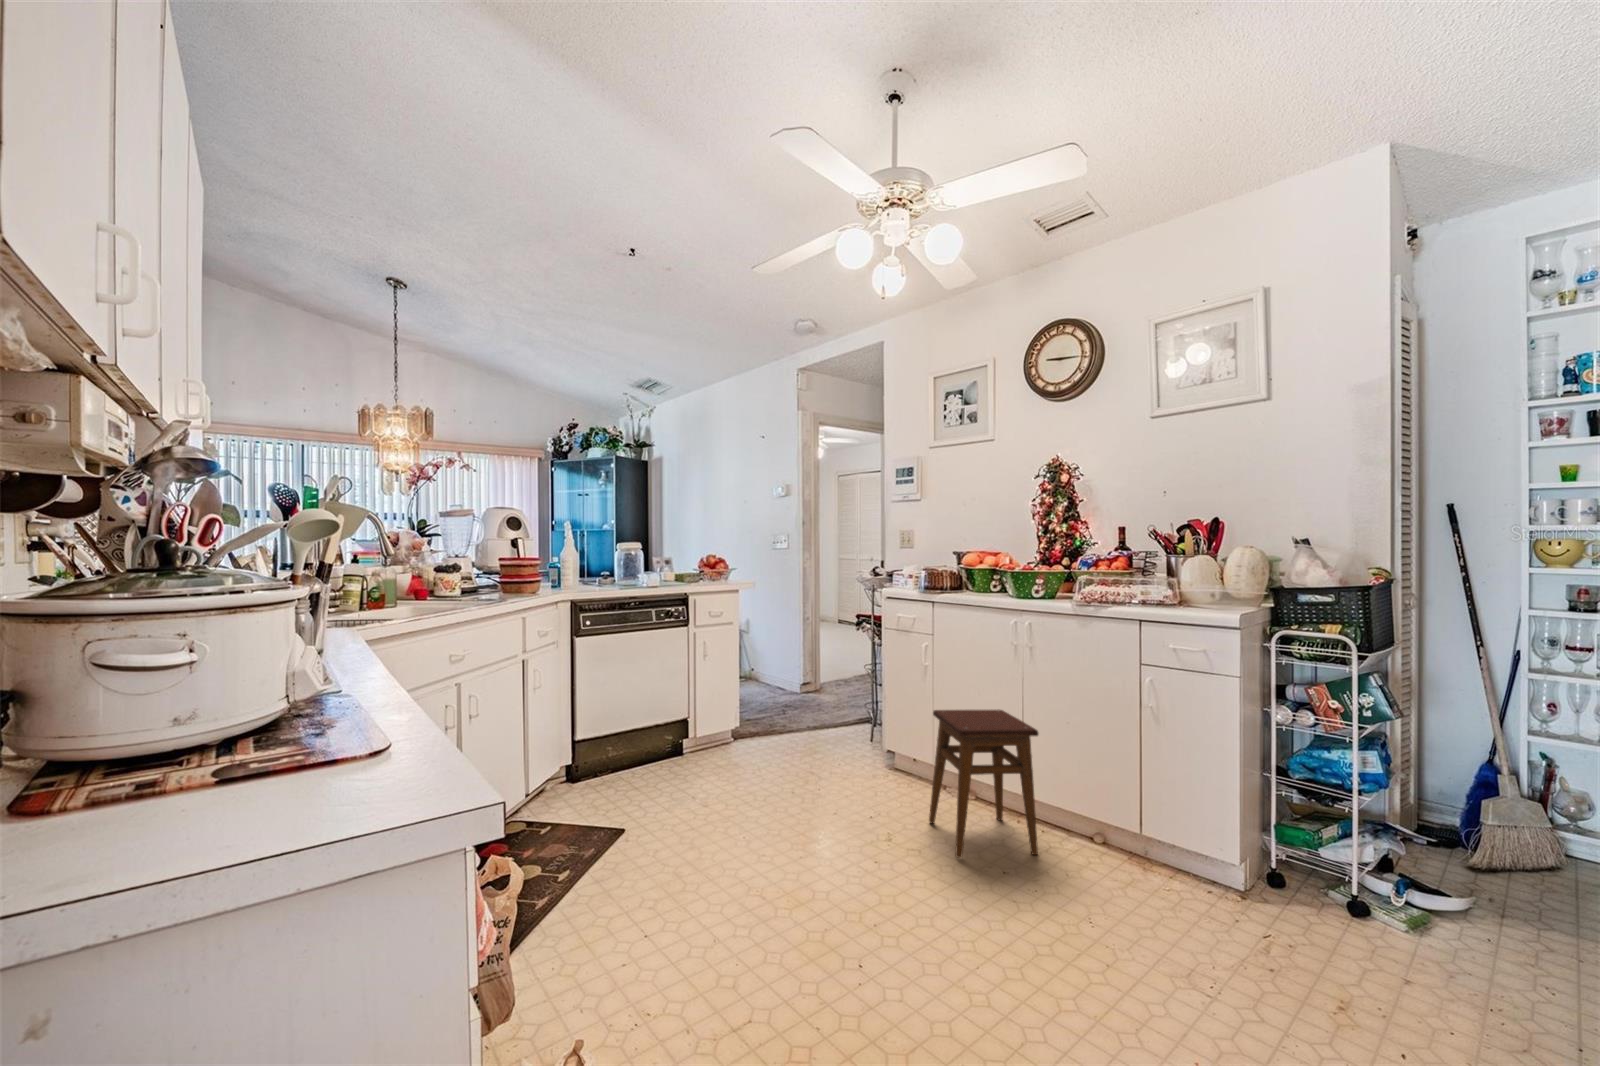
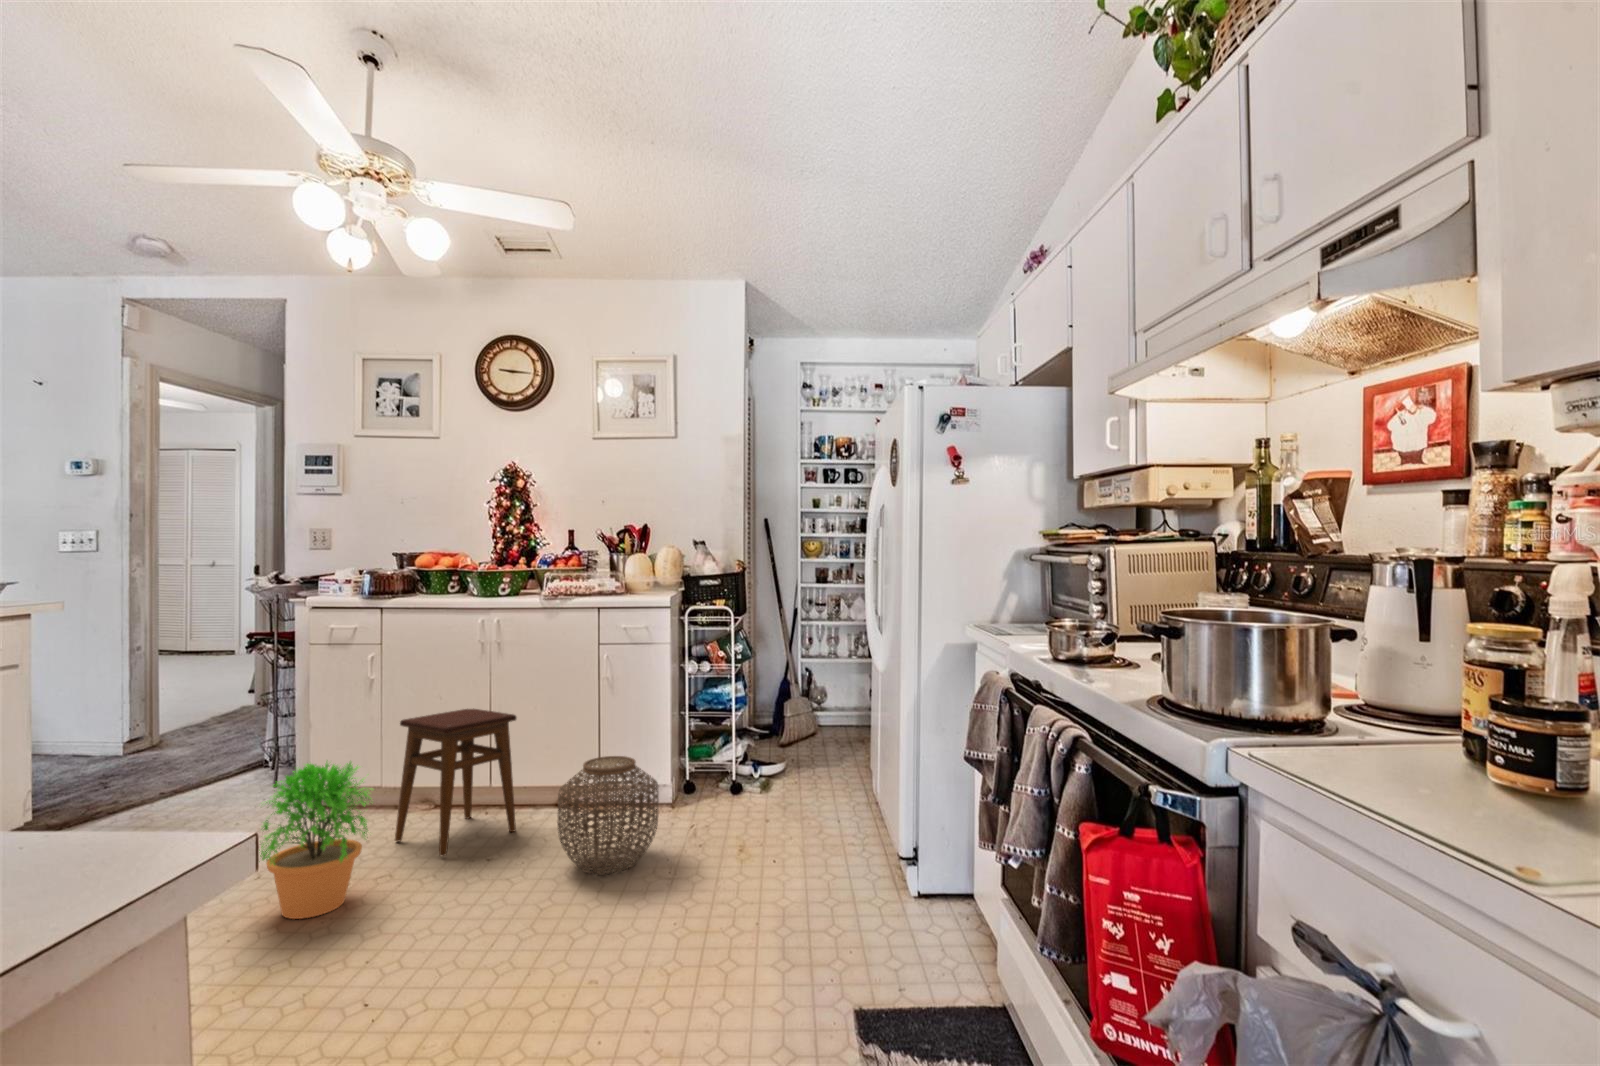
potted plant: none [799,737,896,878] -> present [259,762,372,919]
woven basket: none [1060,813,1200,977] -> present [558,756,658,875]

